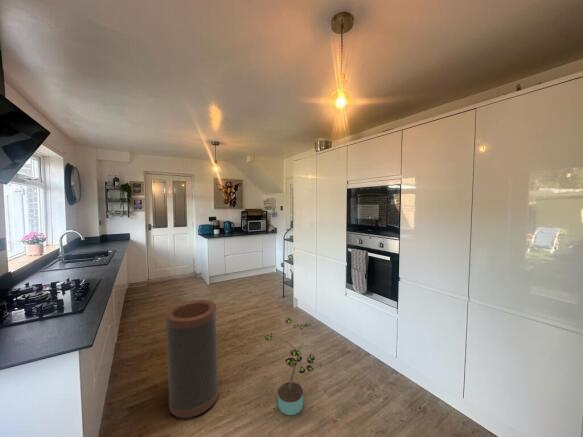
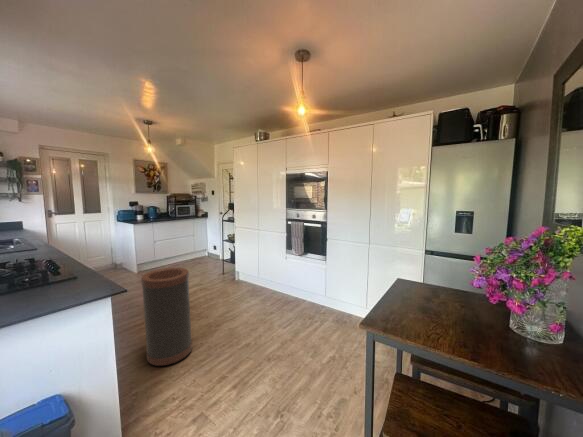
potted plant: present [265,318,315,415] -> none [234,274,275,345]

